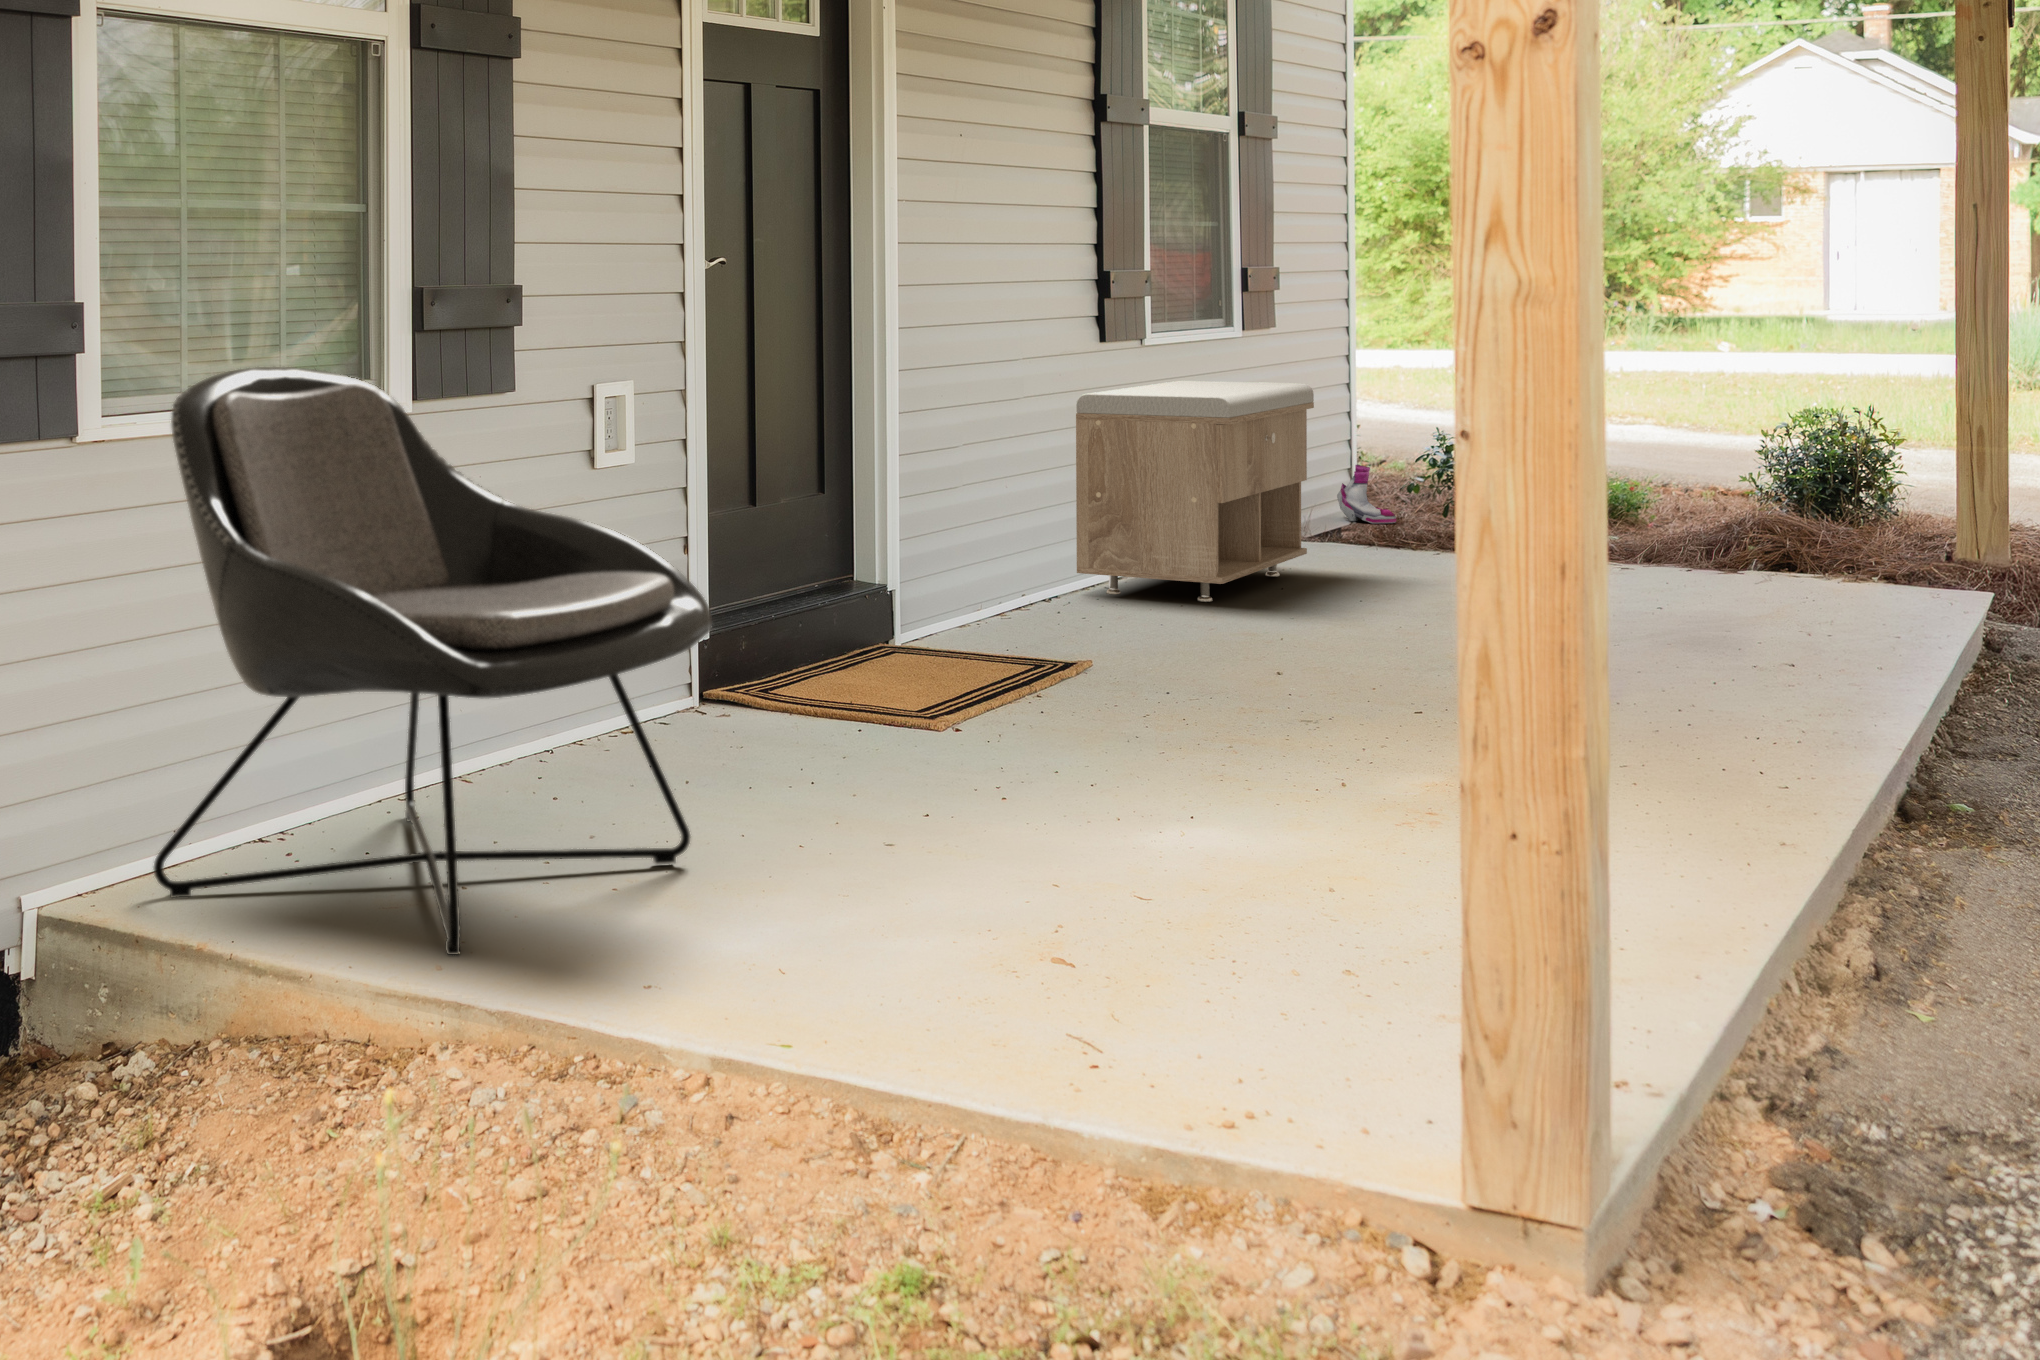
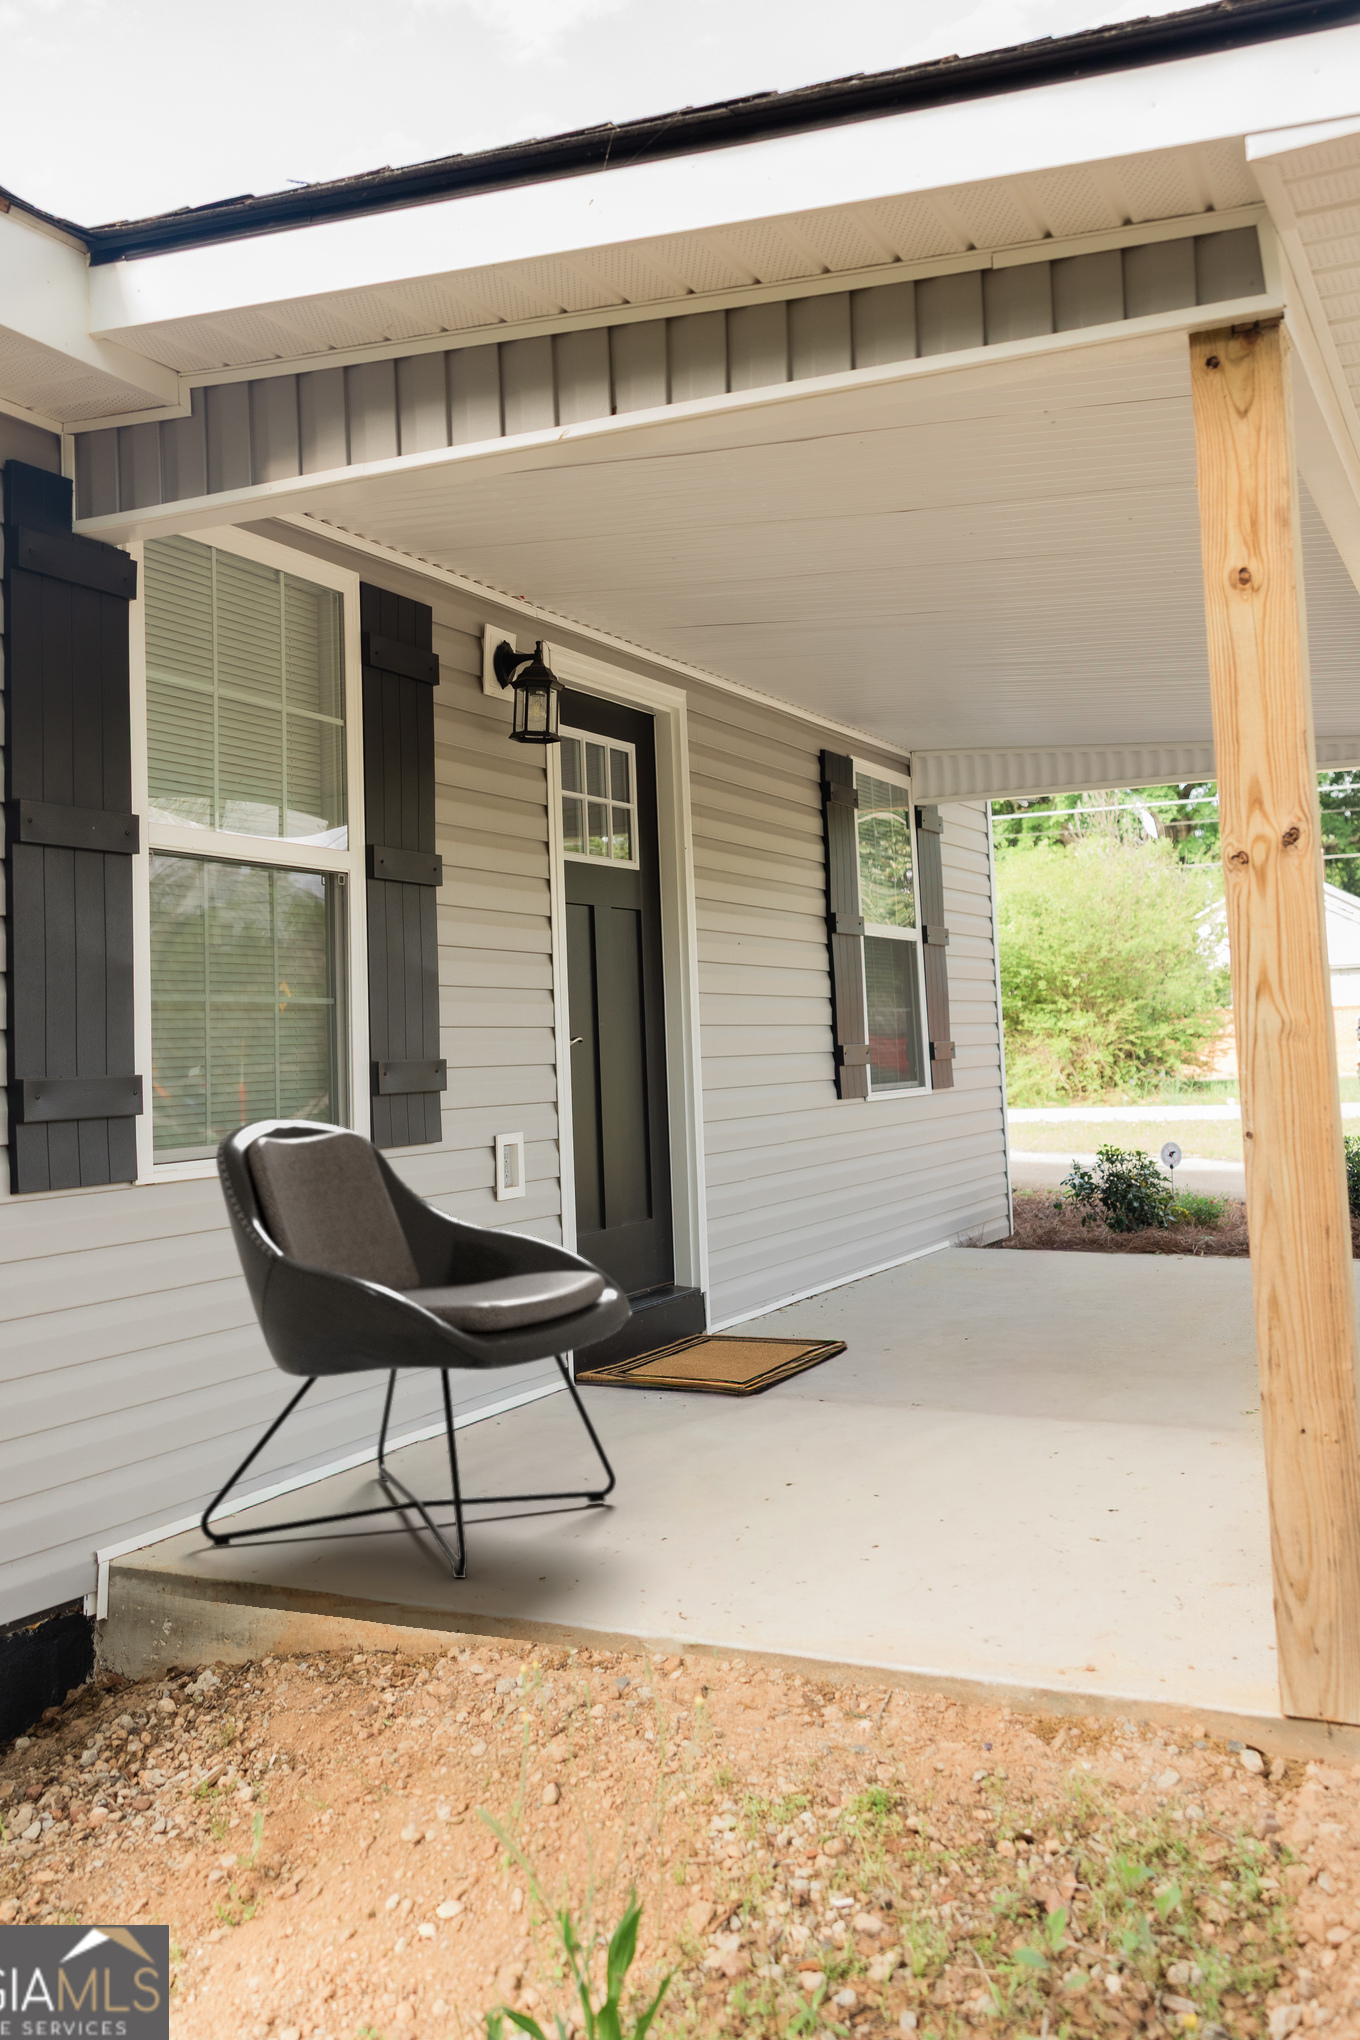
storage bench: present [1076,381,1314,602] -> none [823,1128,991,1295]
boots: present [1337,465,1396,523] -> none [996,1191,1041,1235]

